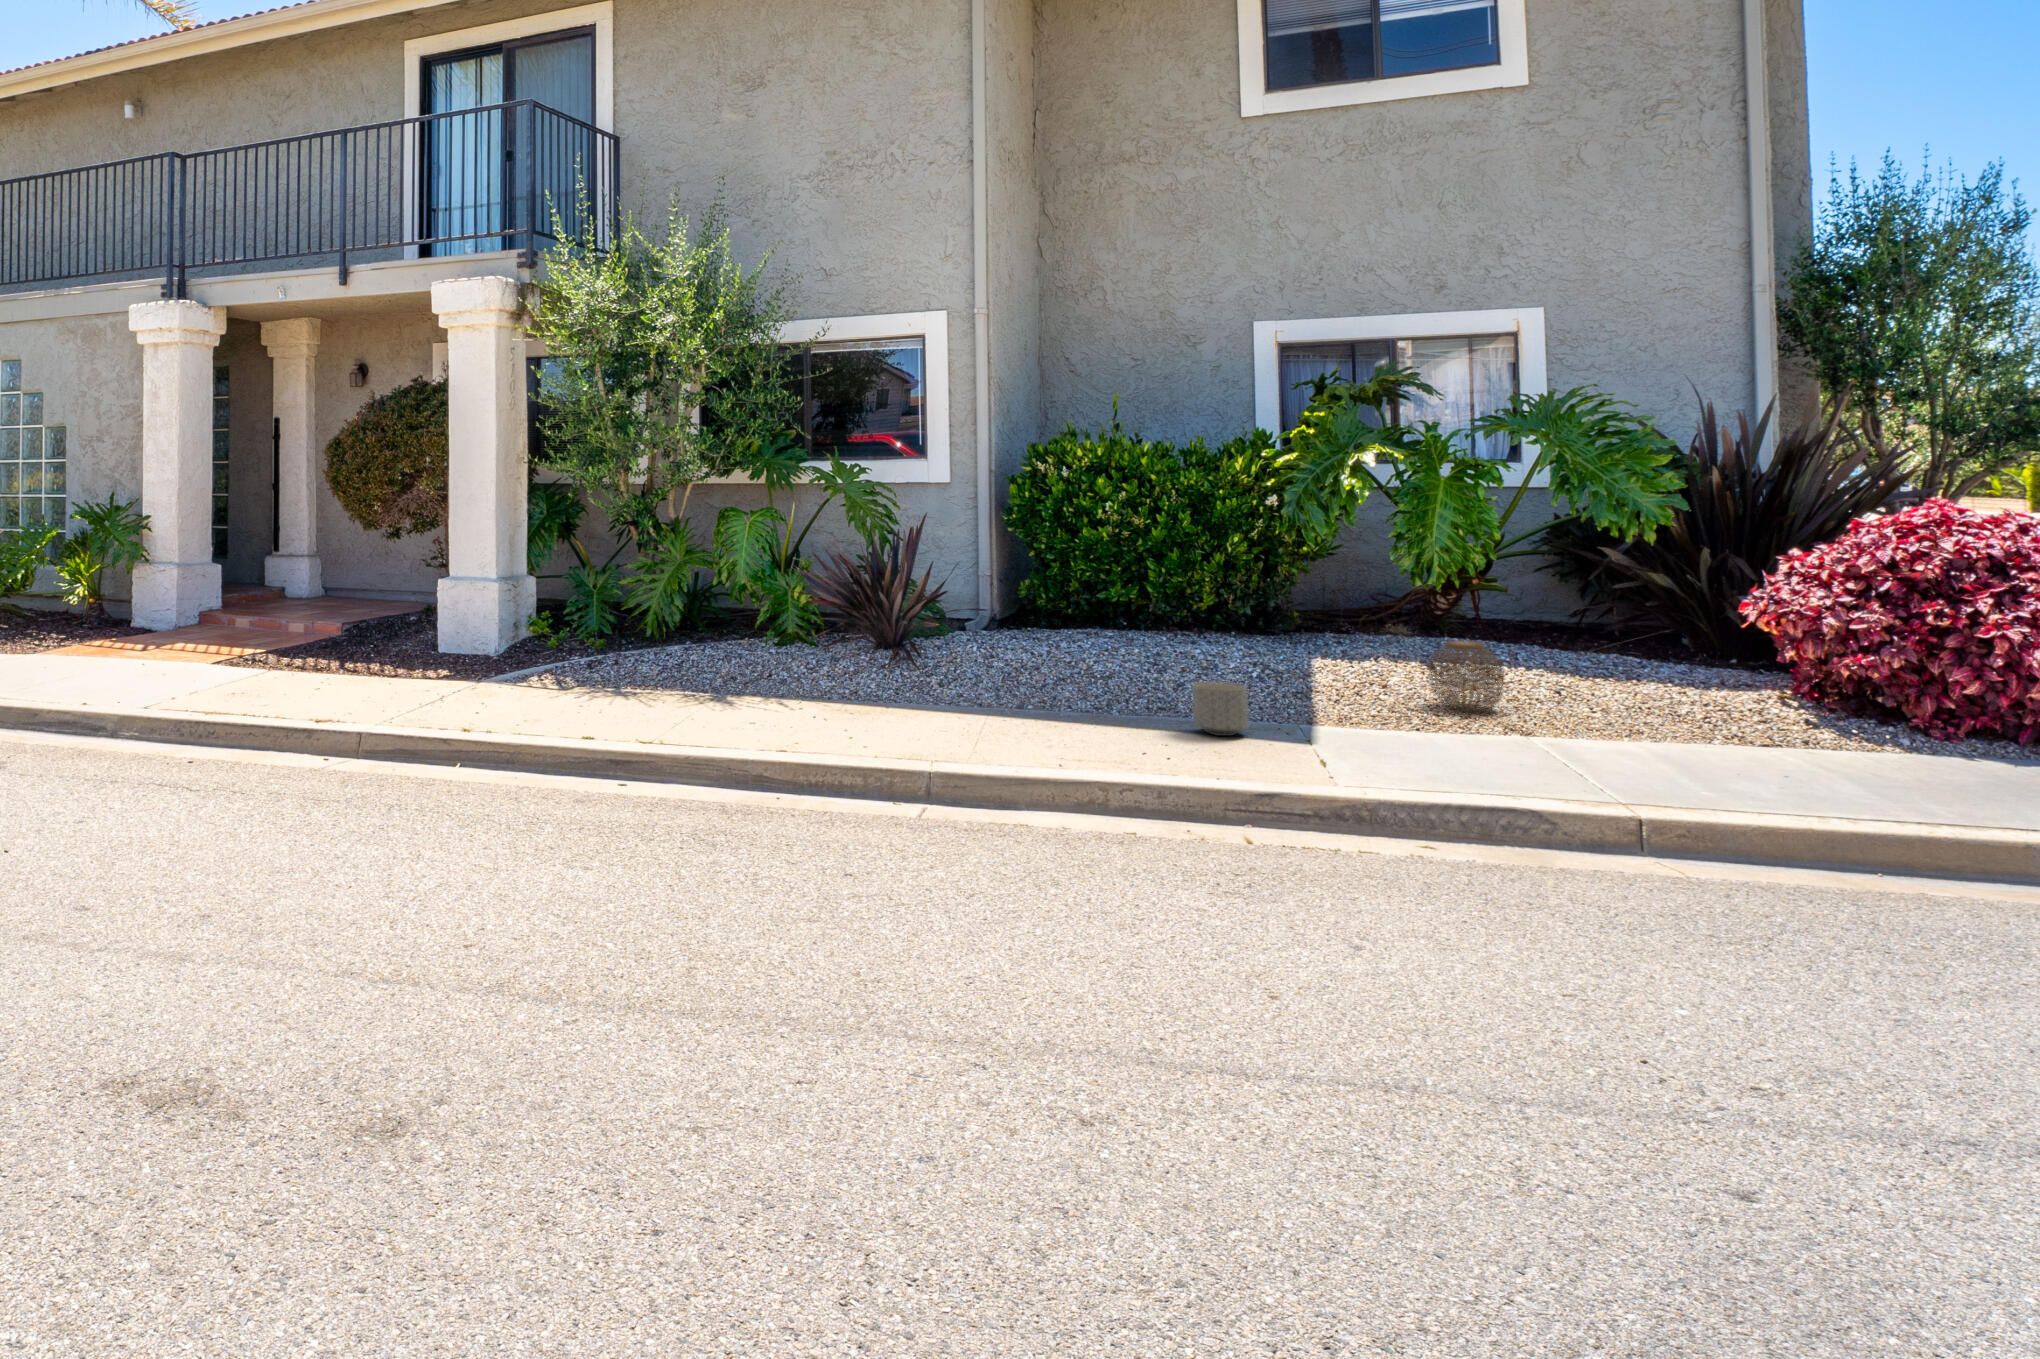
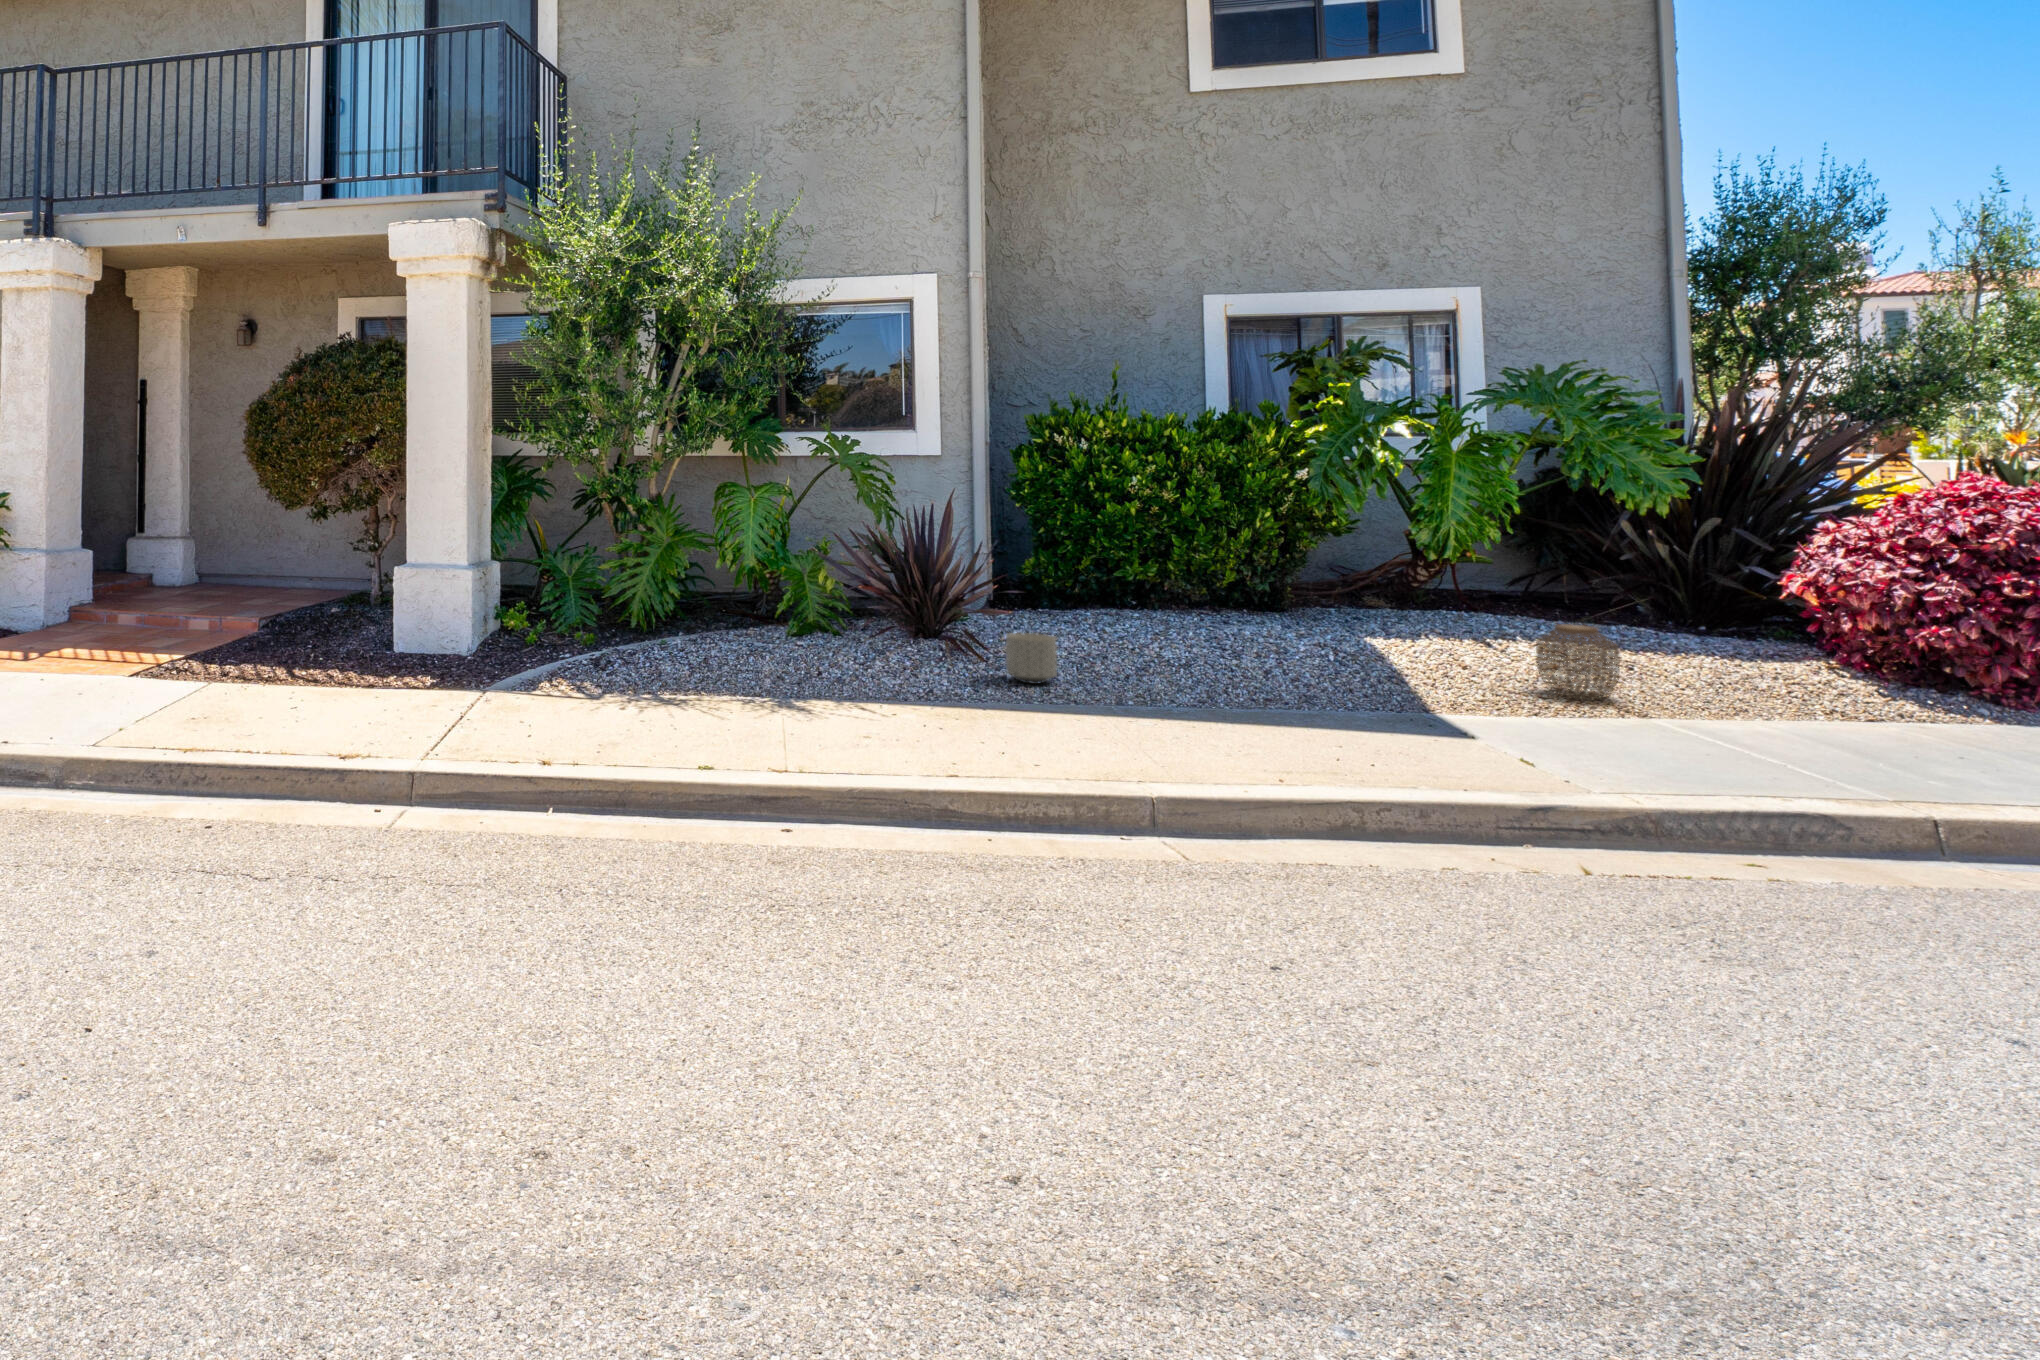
planter: present [1192,682,1248,736] -> present [1006,633,1057,684]

